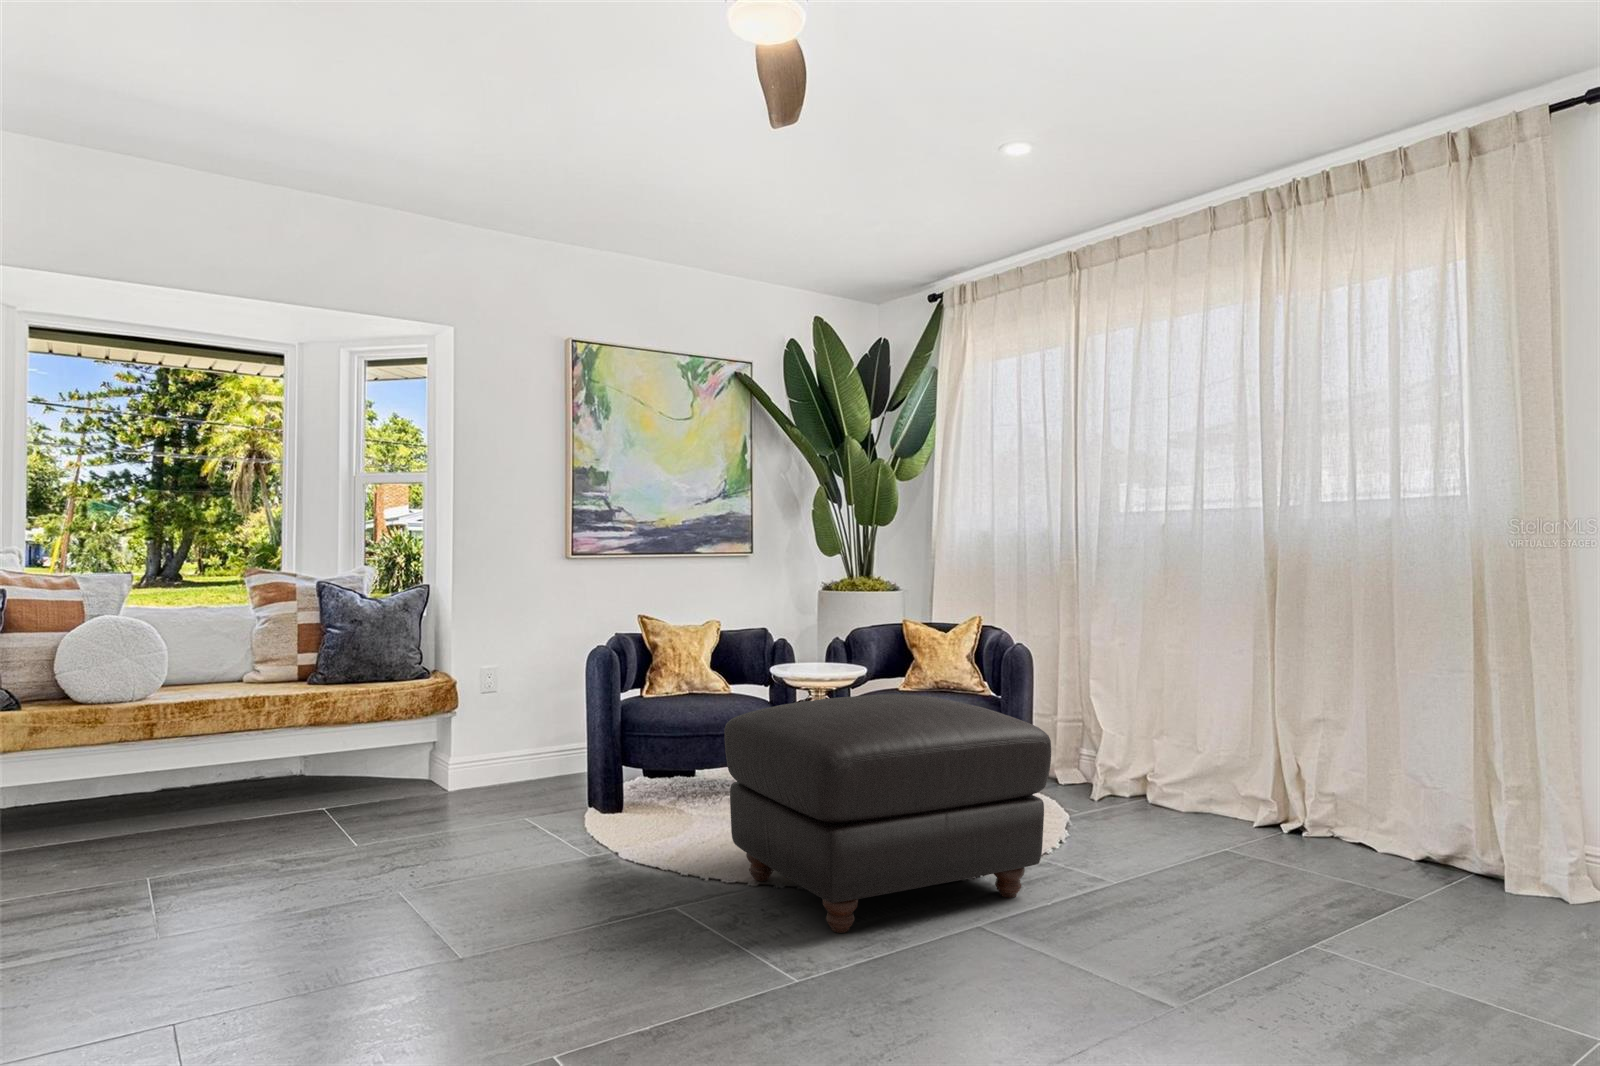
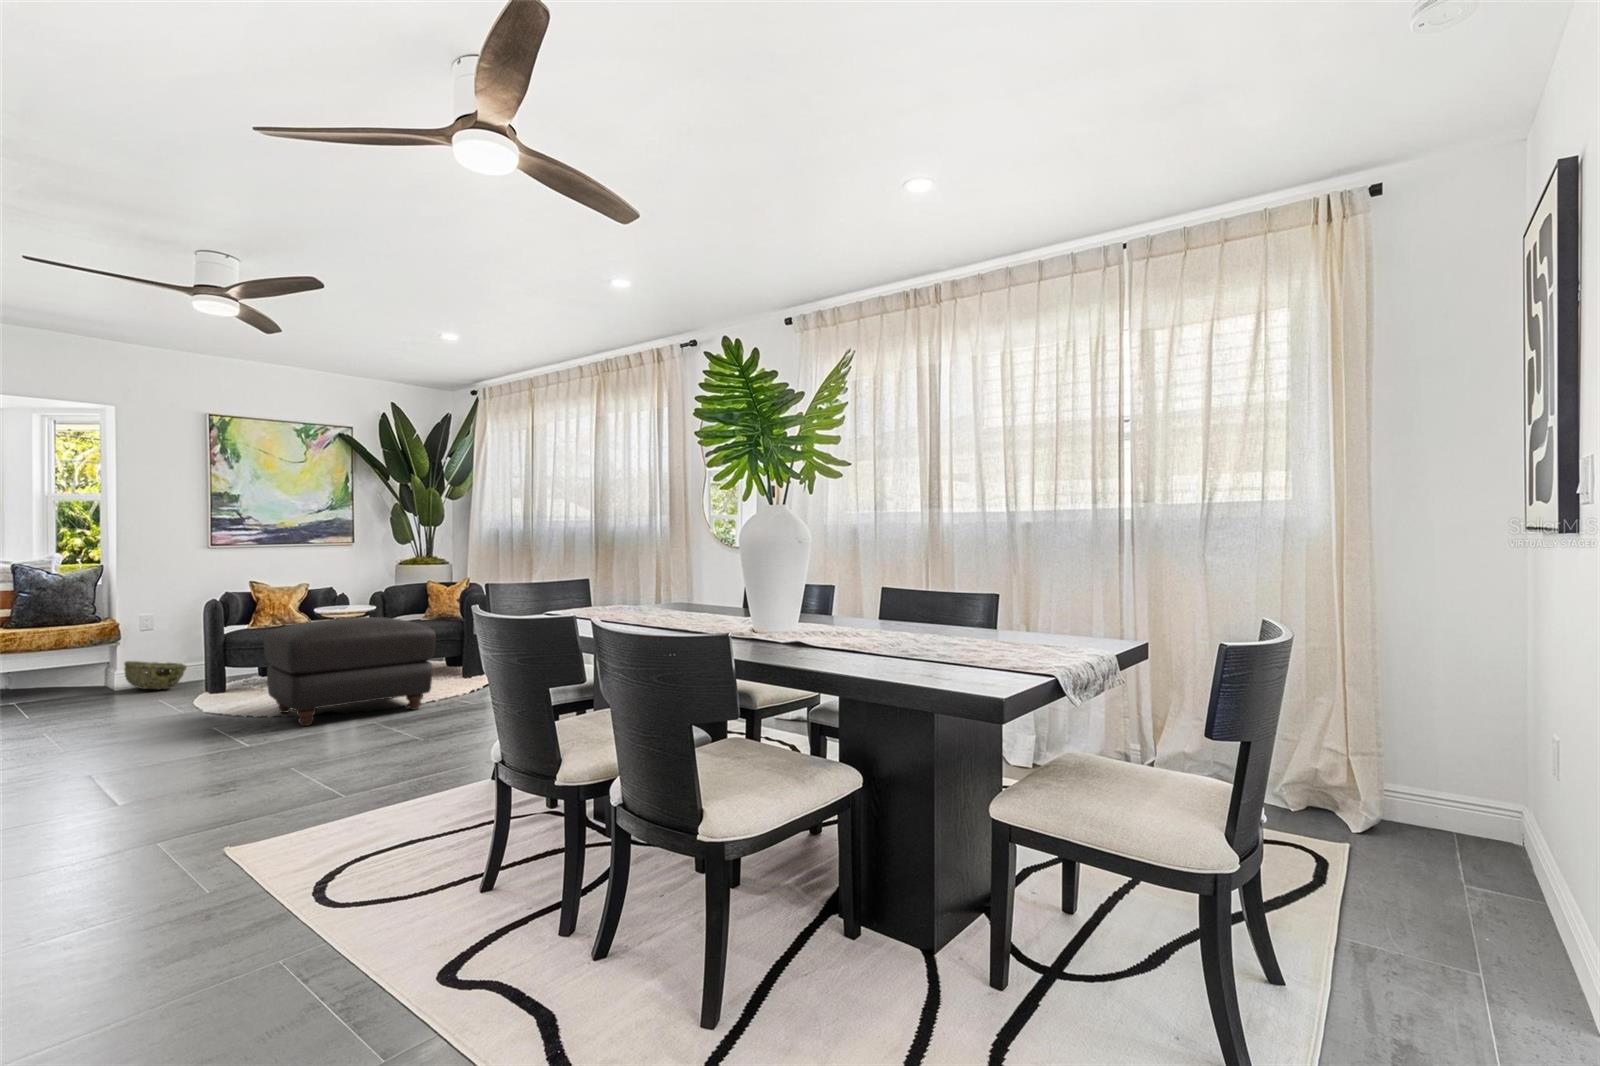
woven basket: none [462,741,551,795] -> present [124,661,187,690]

